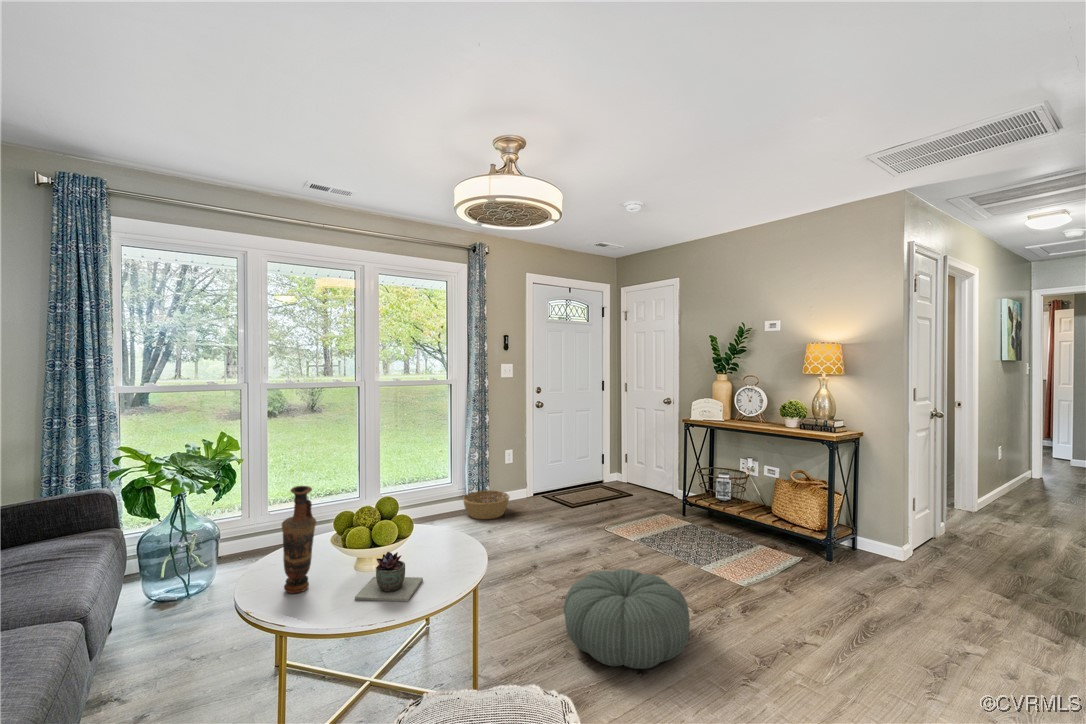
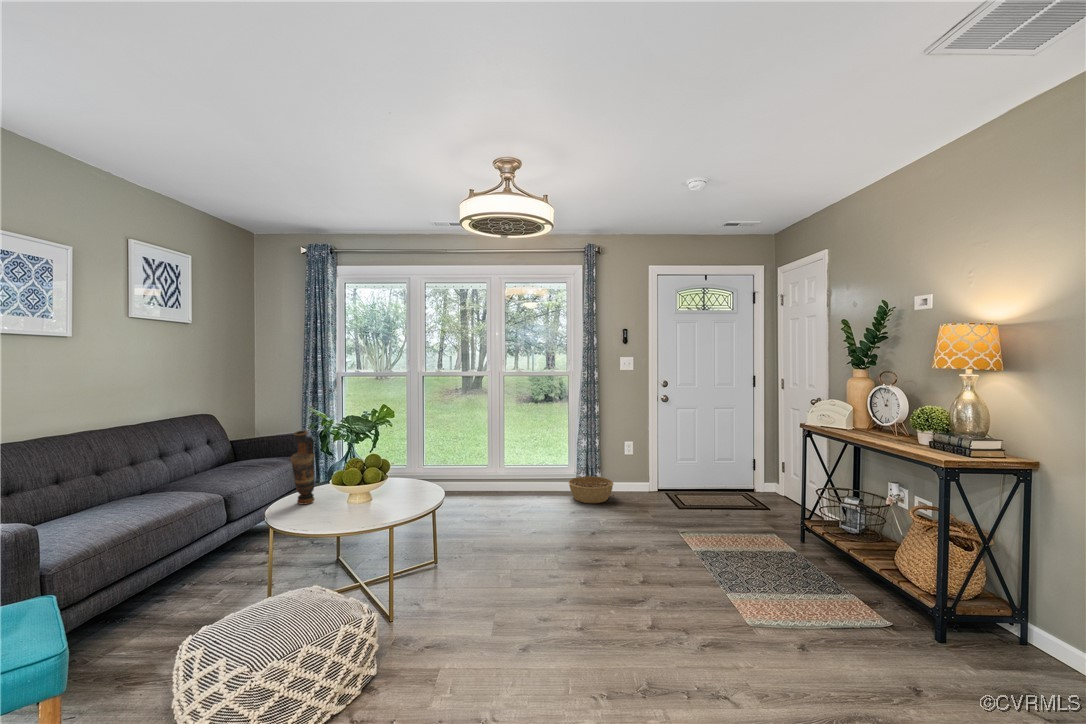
succulent plant: present [355,552,423,602] -> none [316,487,370,524]
pouf: present [564,569,690,669] -> none [498,557,624,656]

